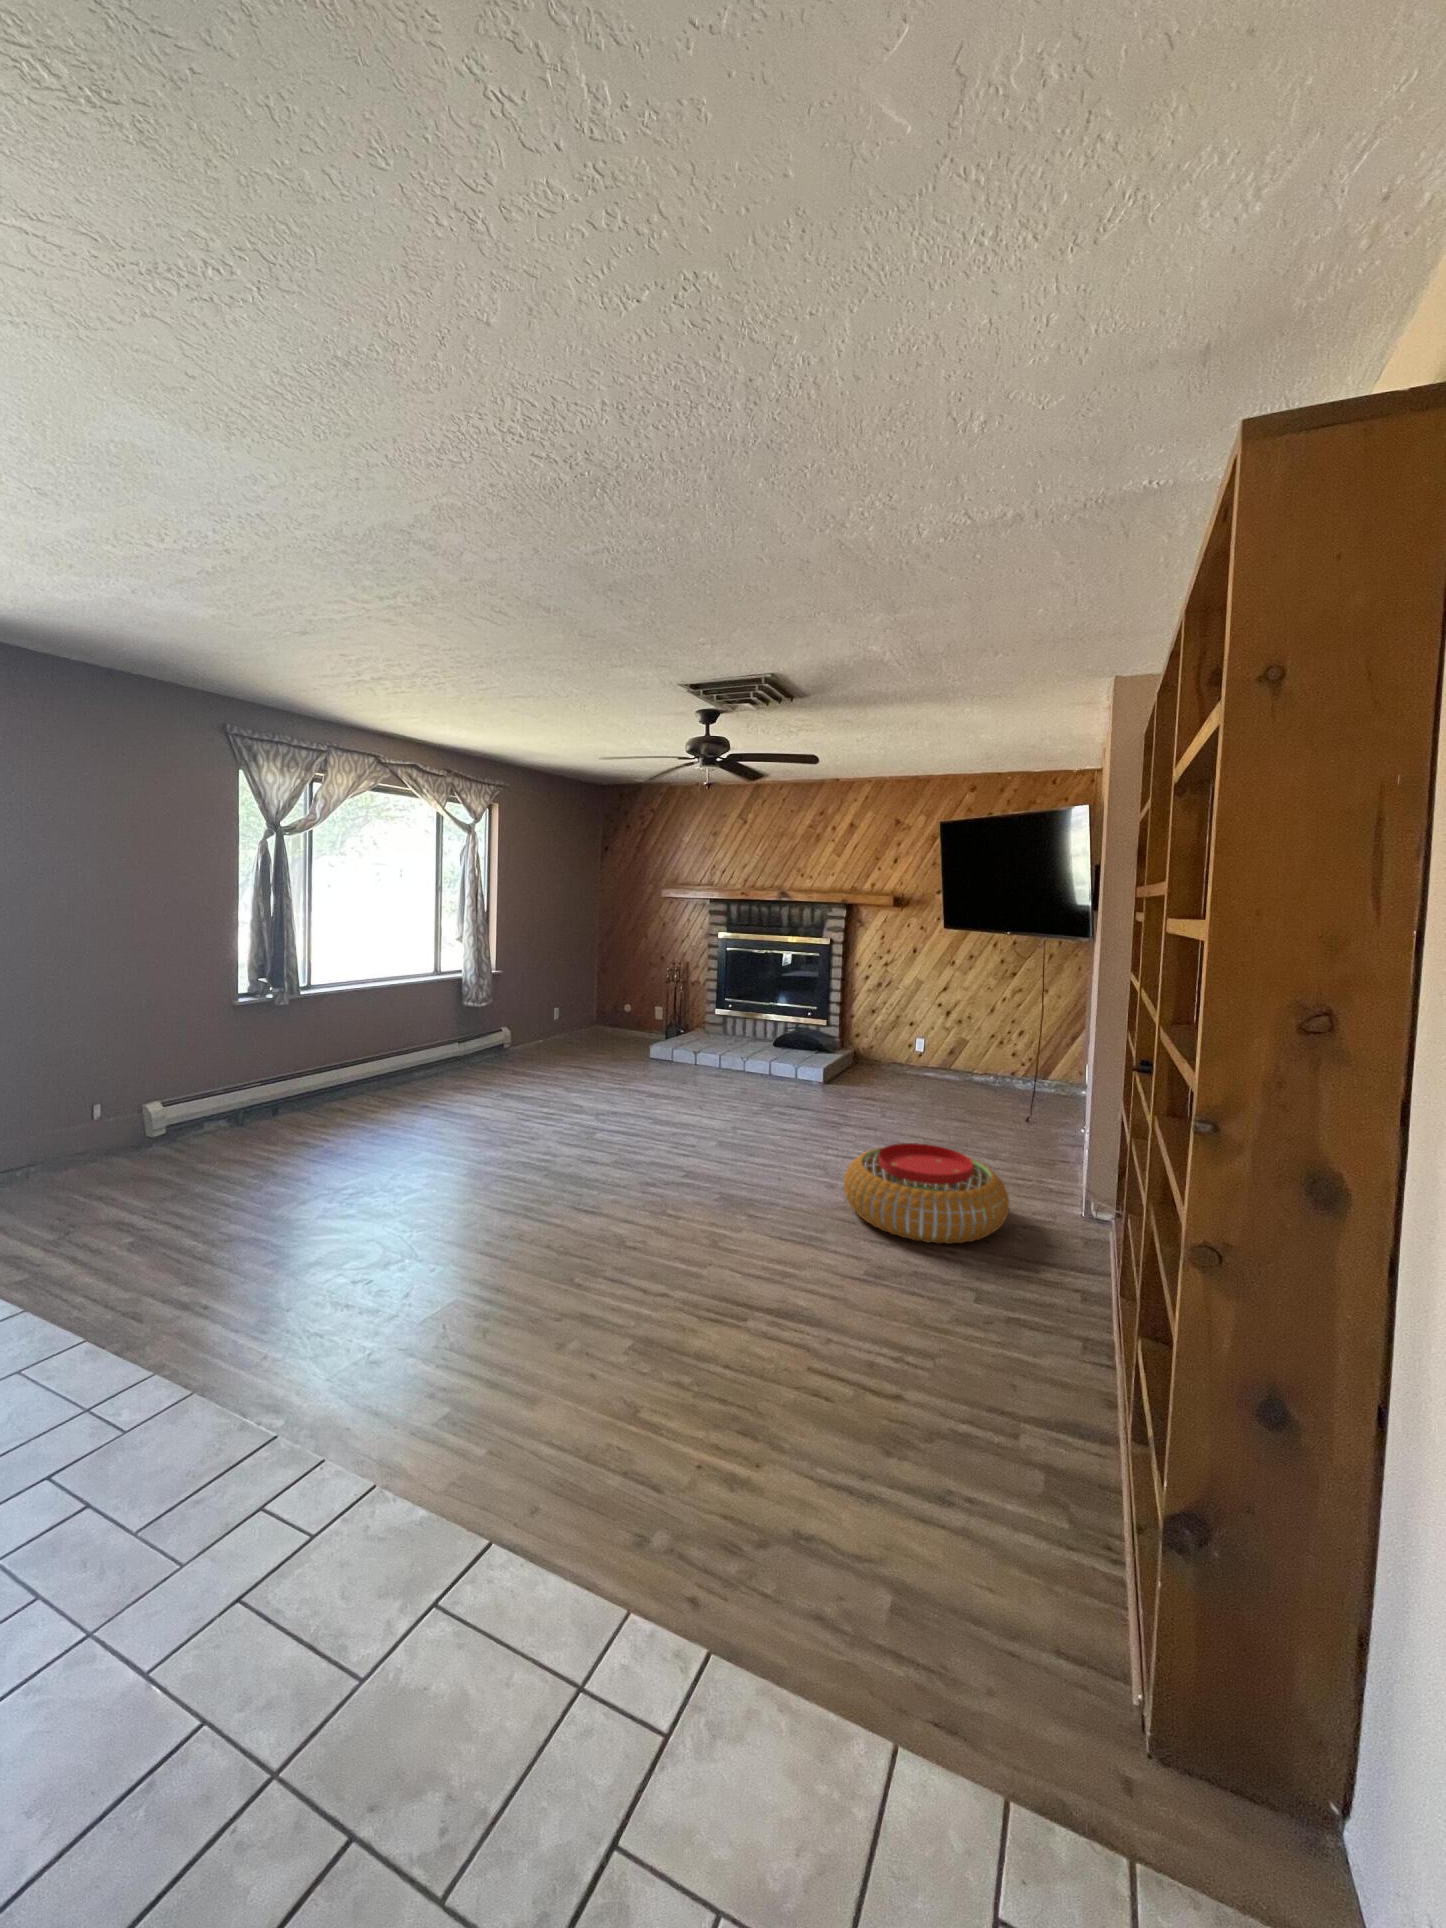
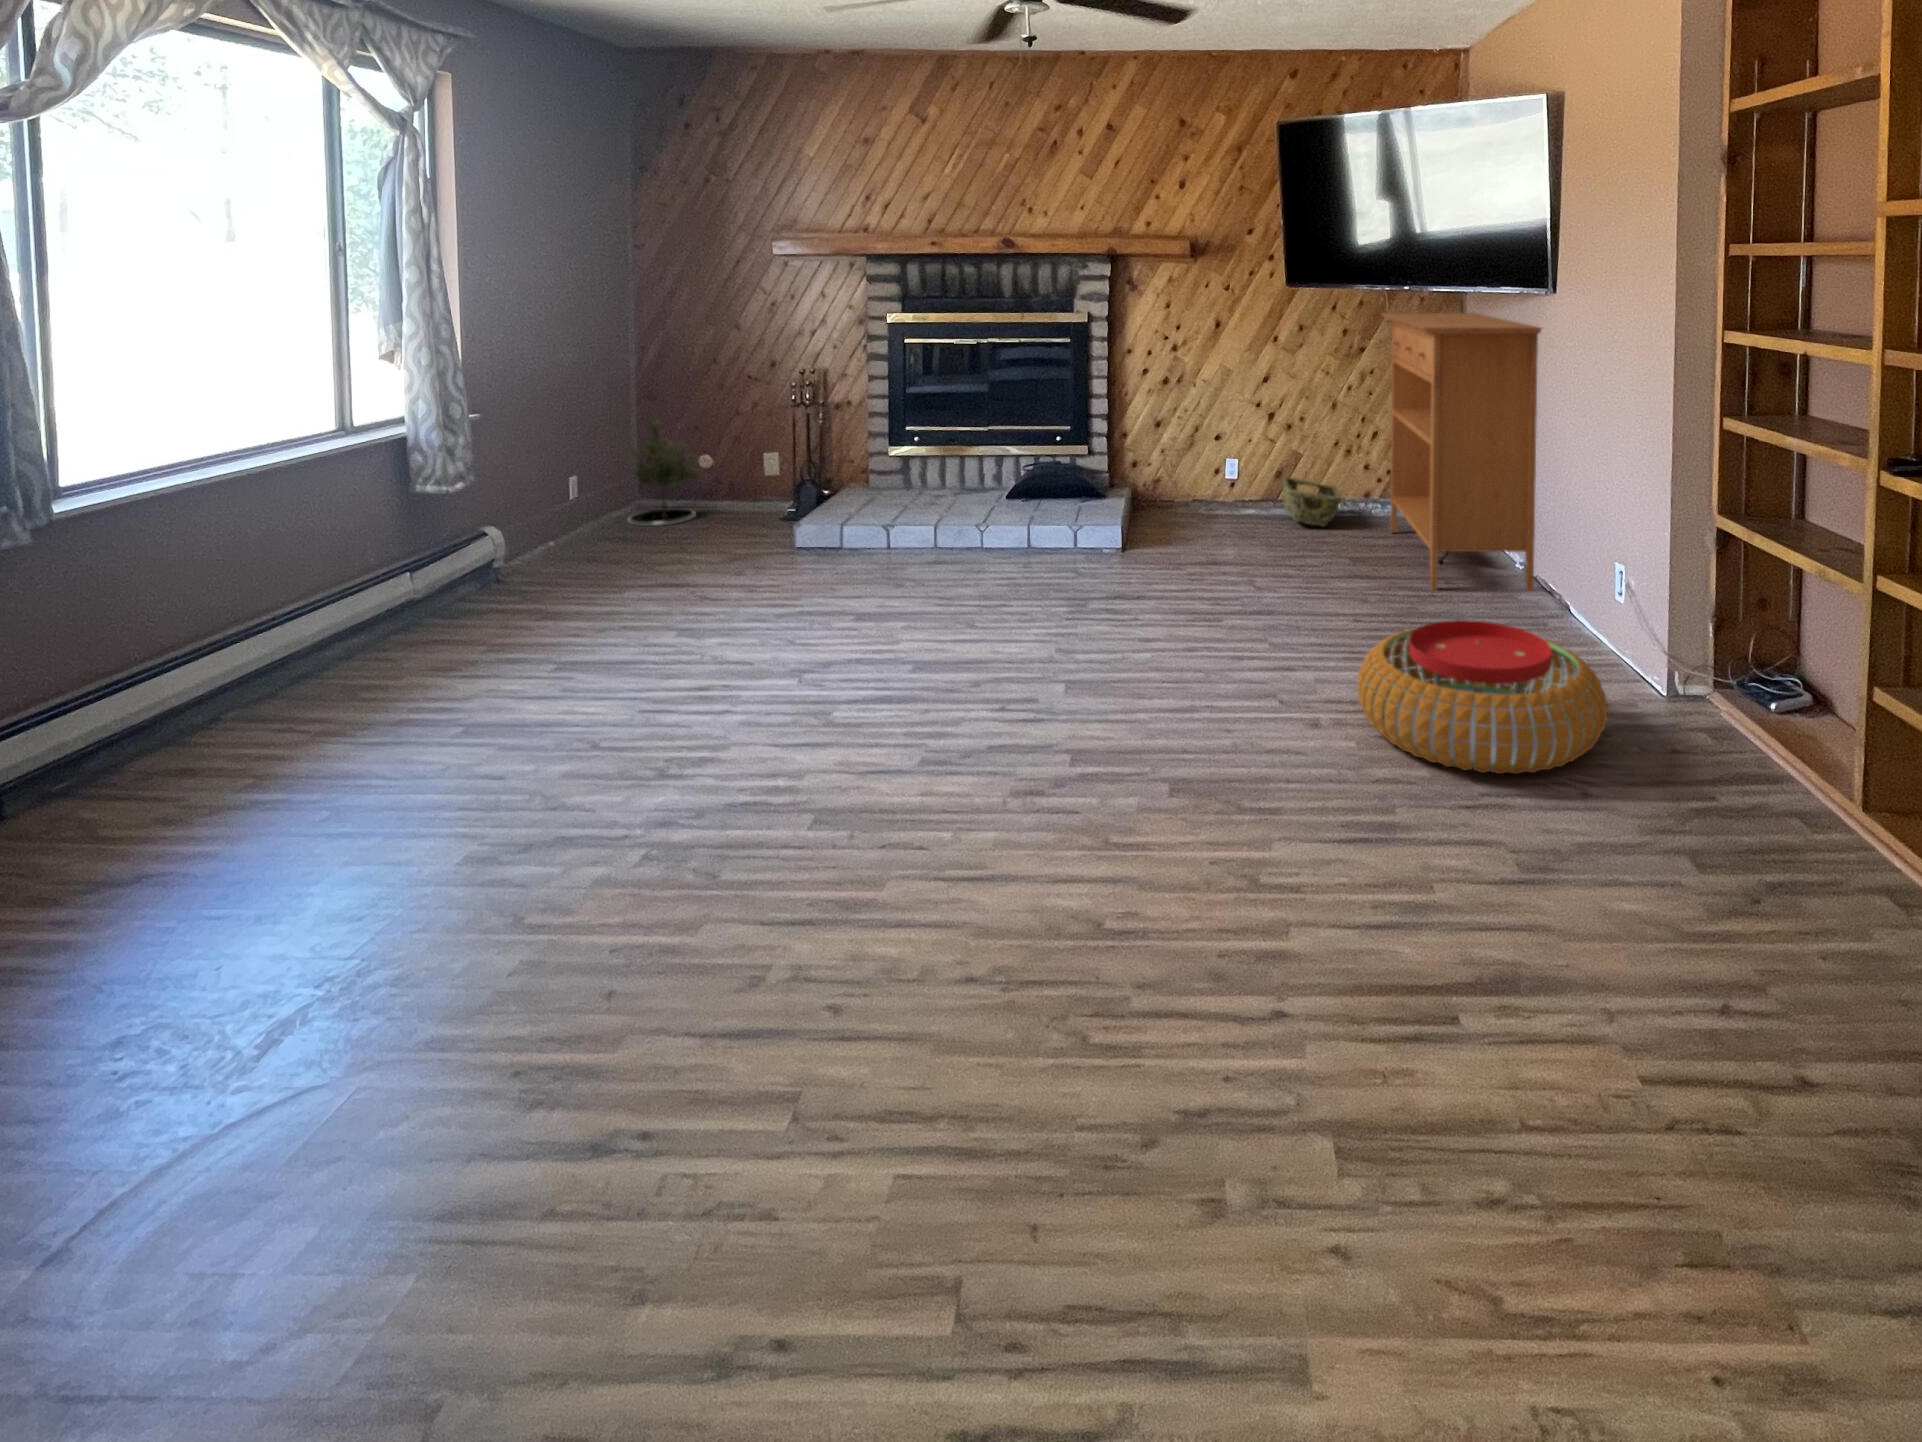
console table: none [996,947,1091,1153] -> present [1382,313,1541,591]
potted tree: none [580,977,619,1040] -> present [625,416,699,526]
woven basket: none [944,1057,991,1092] -> present [1283,478,1341,526]

